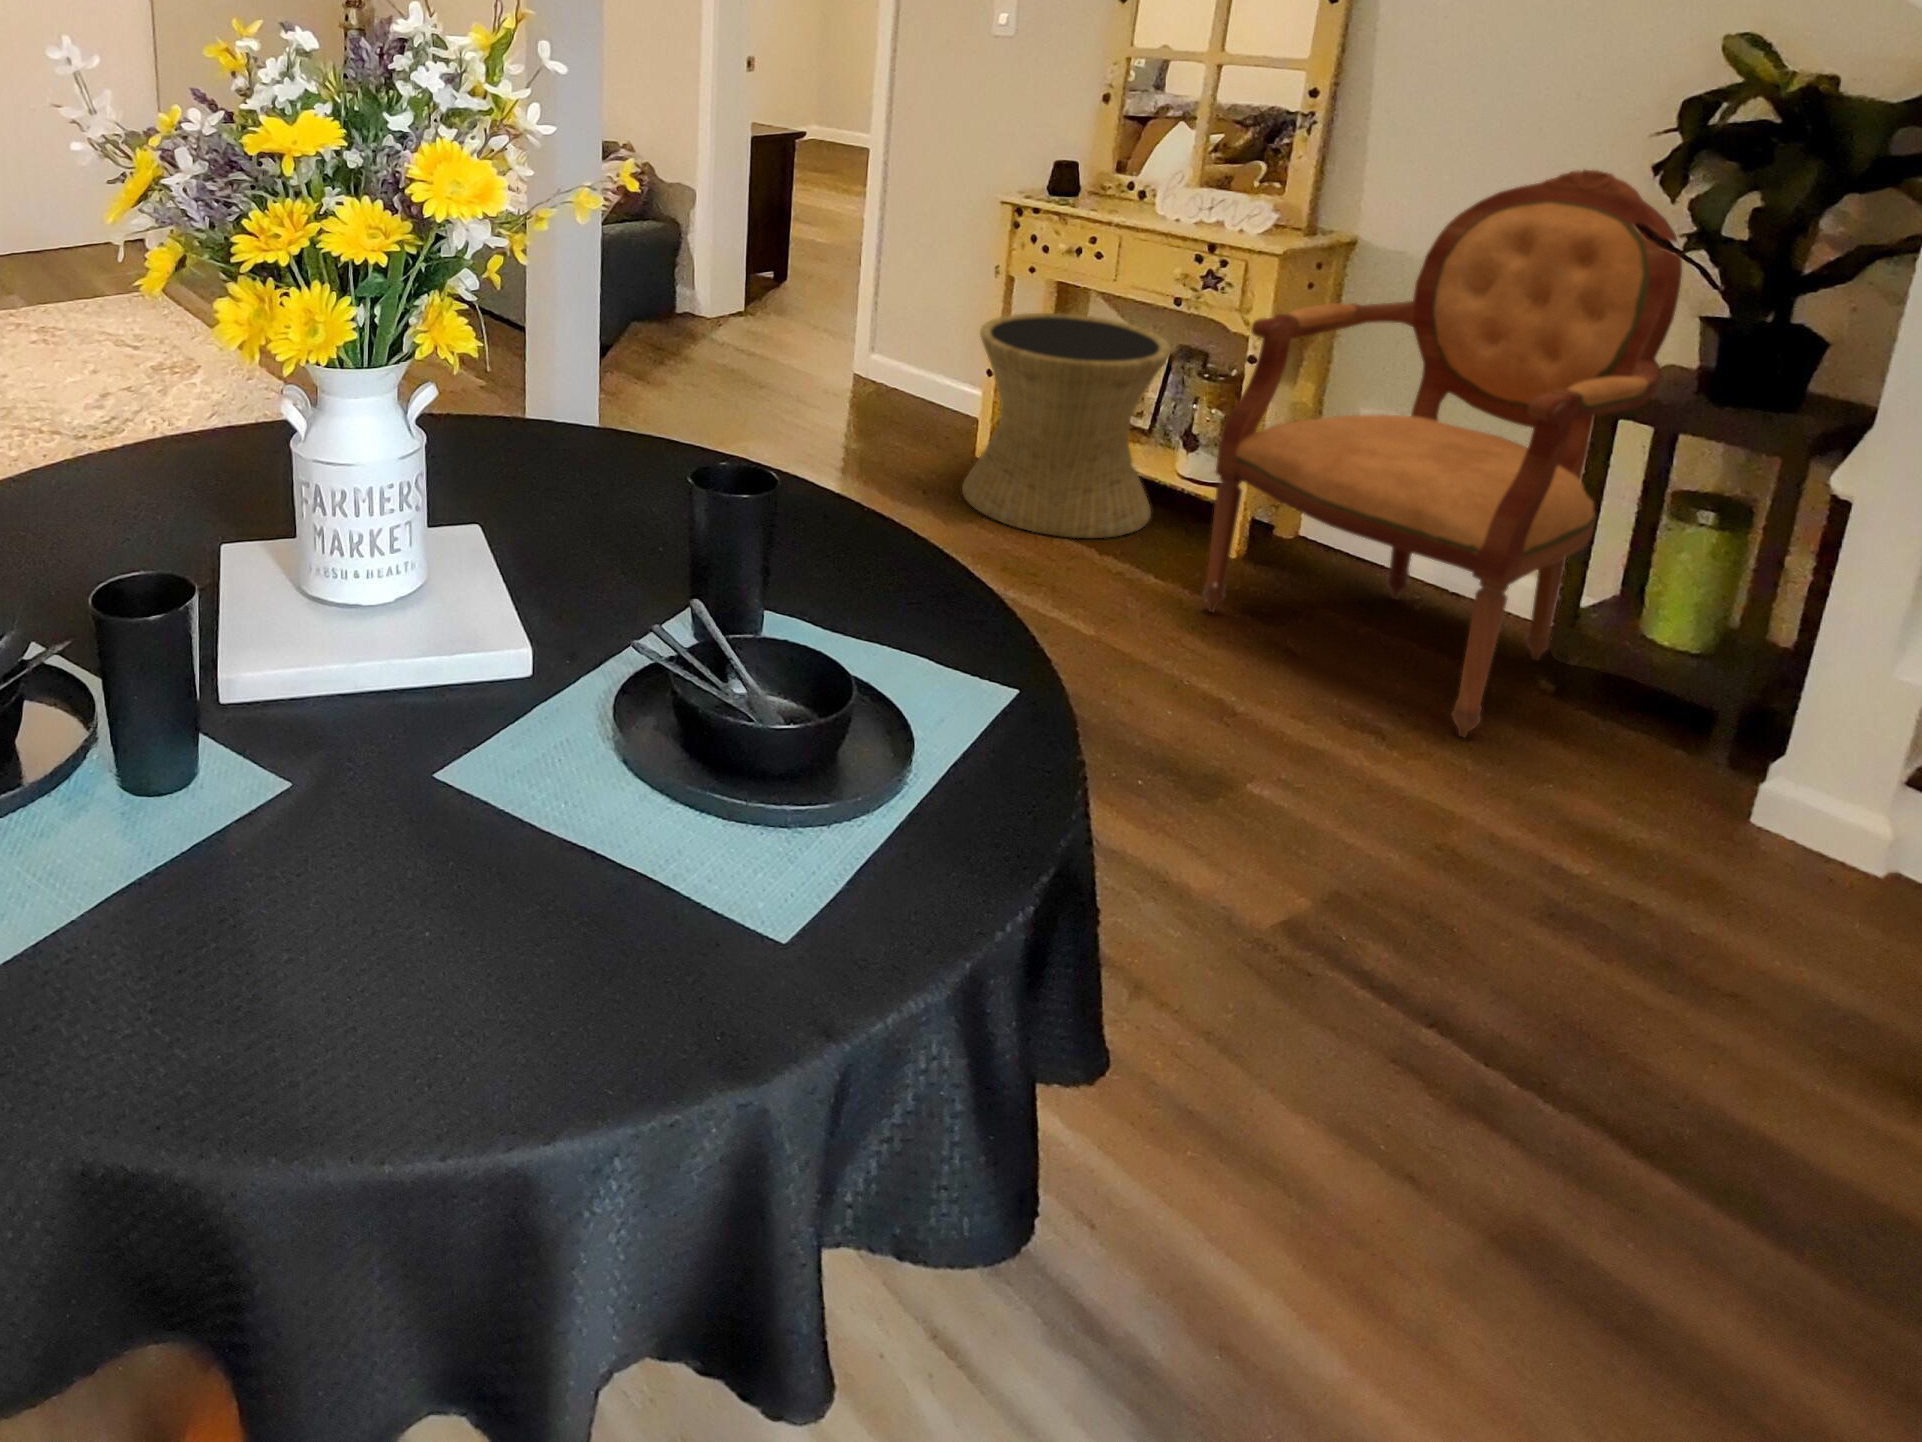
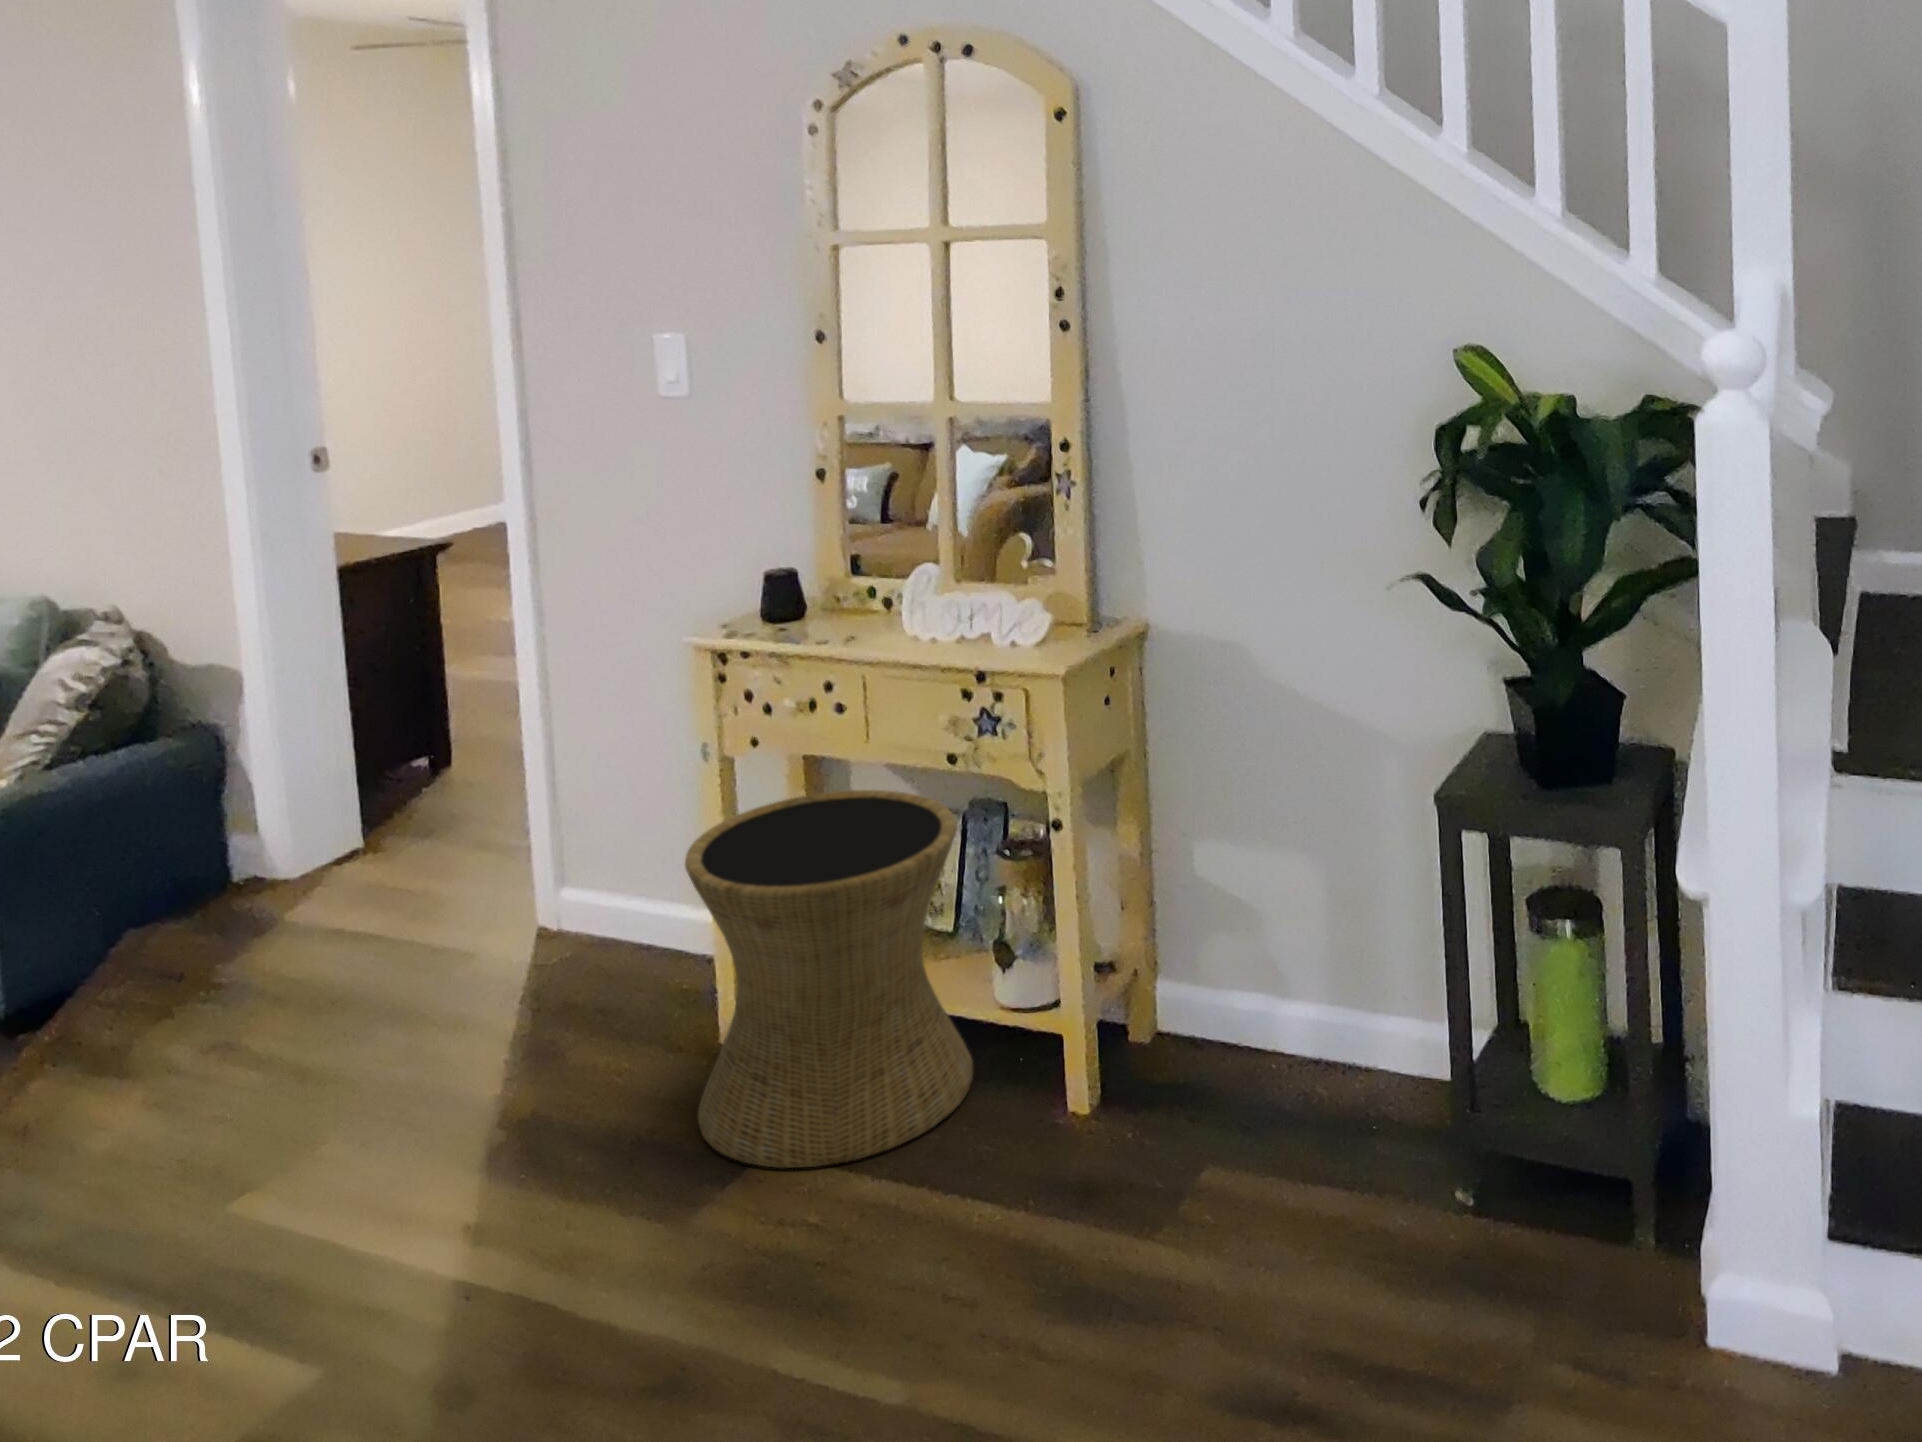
armchair: present [1203,170,1682,737] -> none [1030,516,1482,1341]

